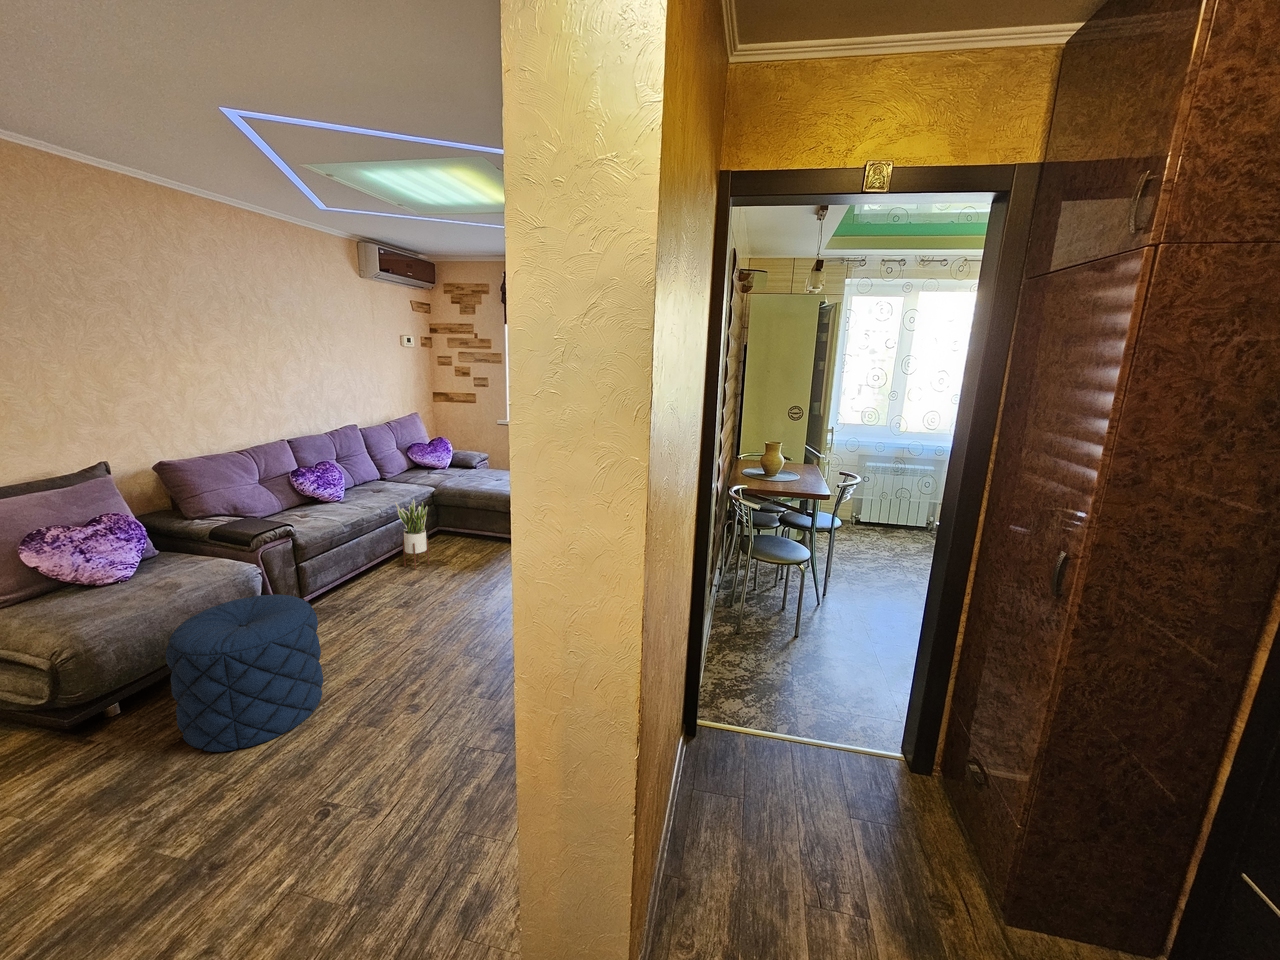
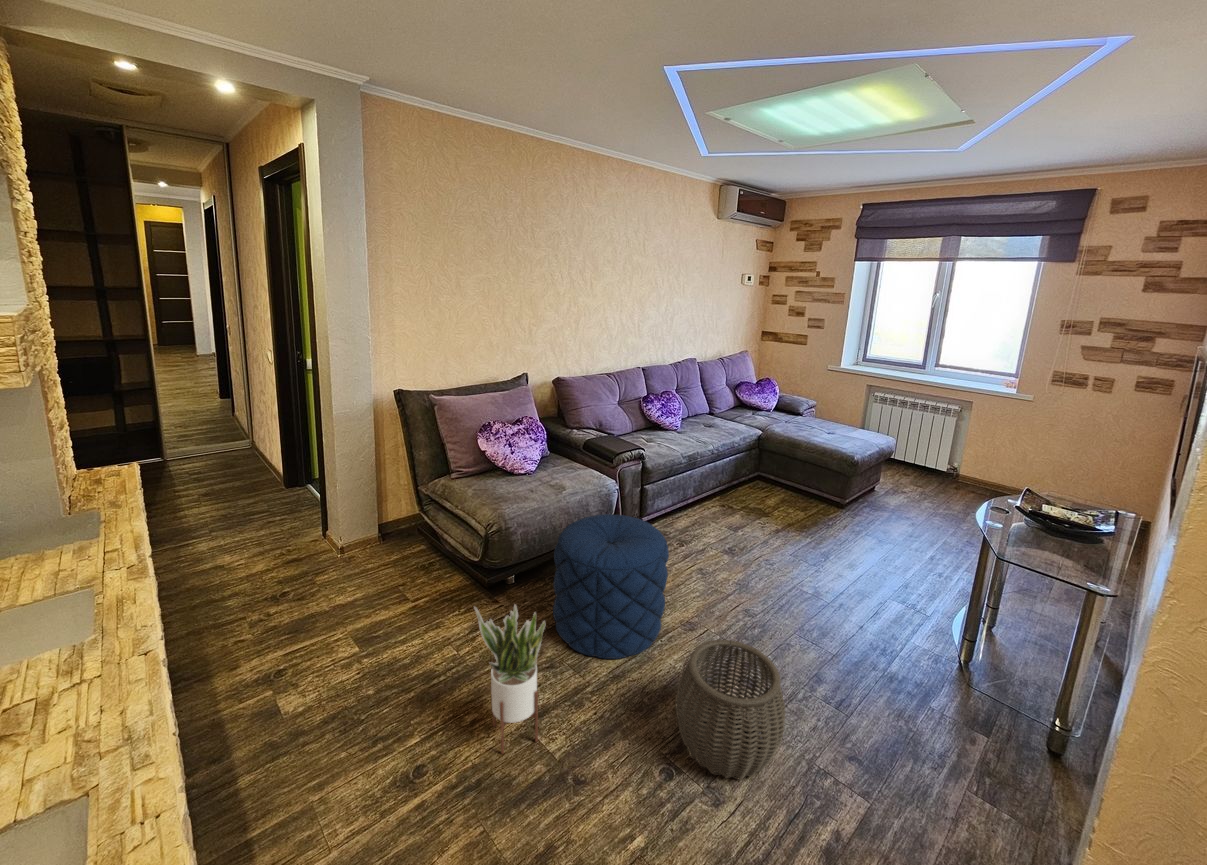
potted plant: present [395,499,429,570] -> present [474,605,545,754]
woven basket: none [326,673,432,793] -> present [675,640,785,780]

